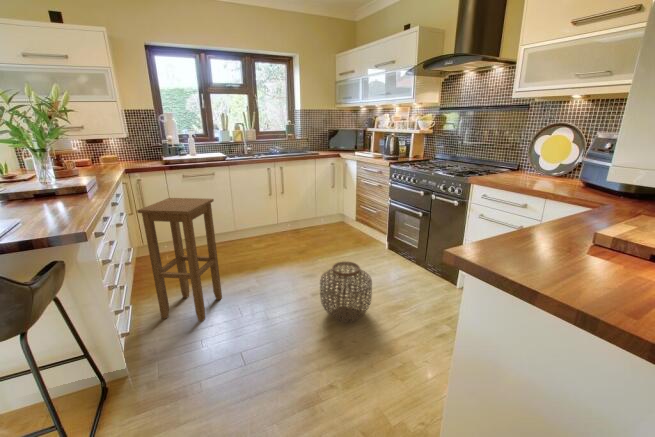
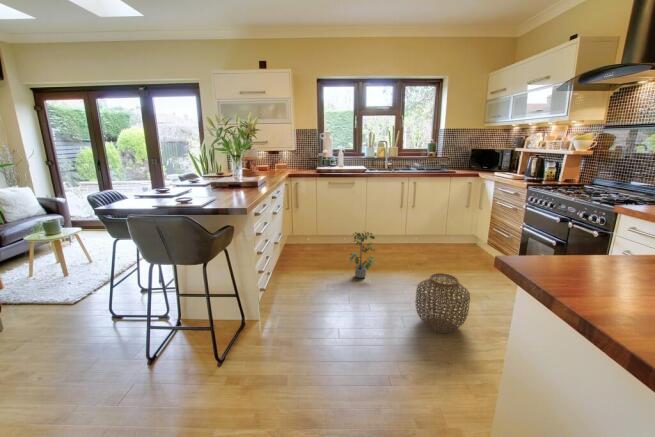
stool: present [137,198,222,321] -> none [286,197,341,298]
potted plant: none [230,228,266,283] -> present [349,232,376,278]

